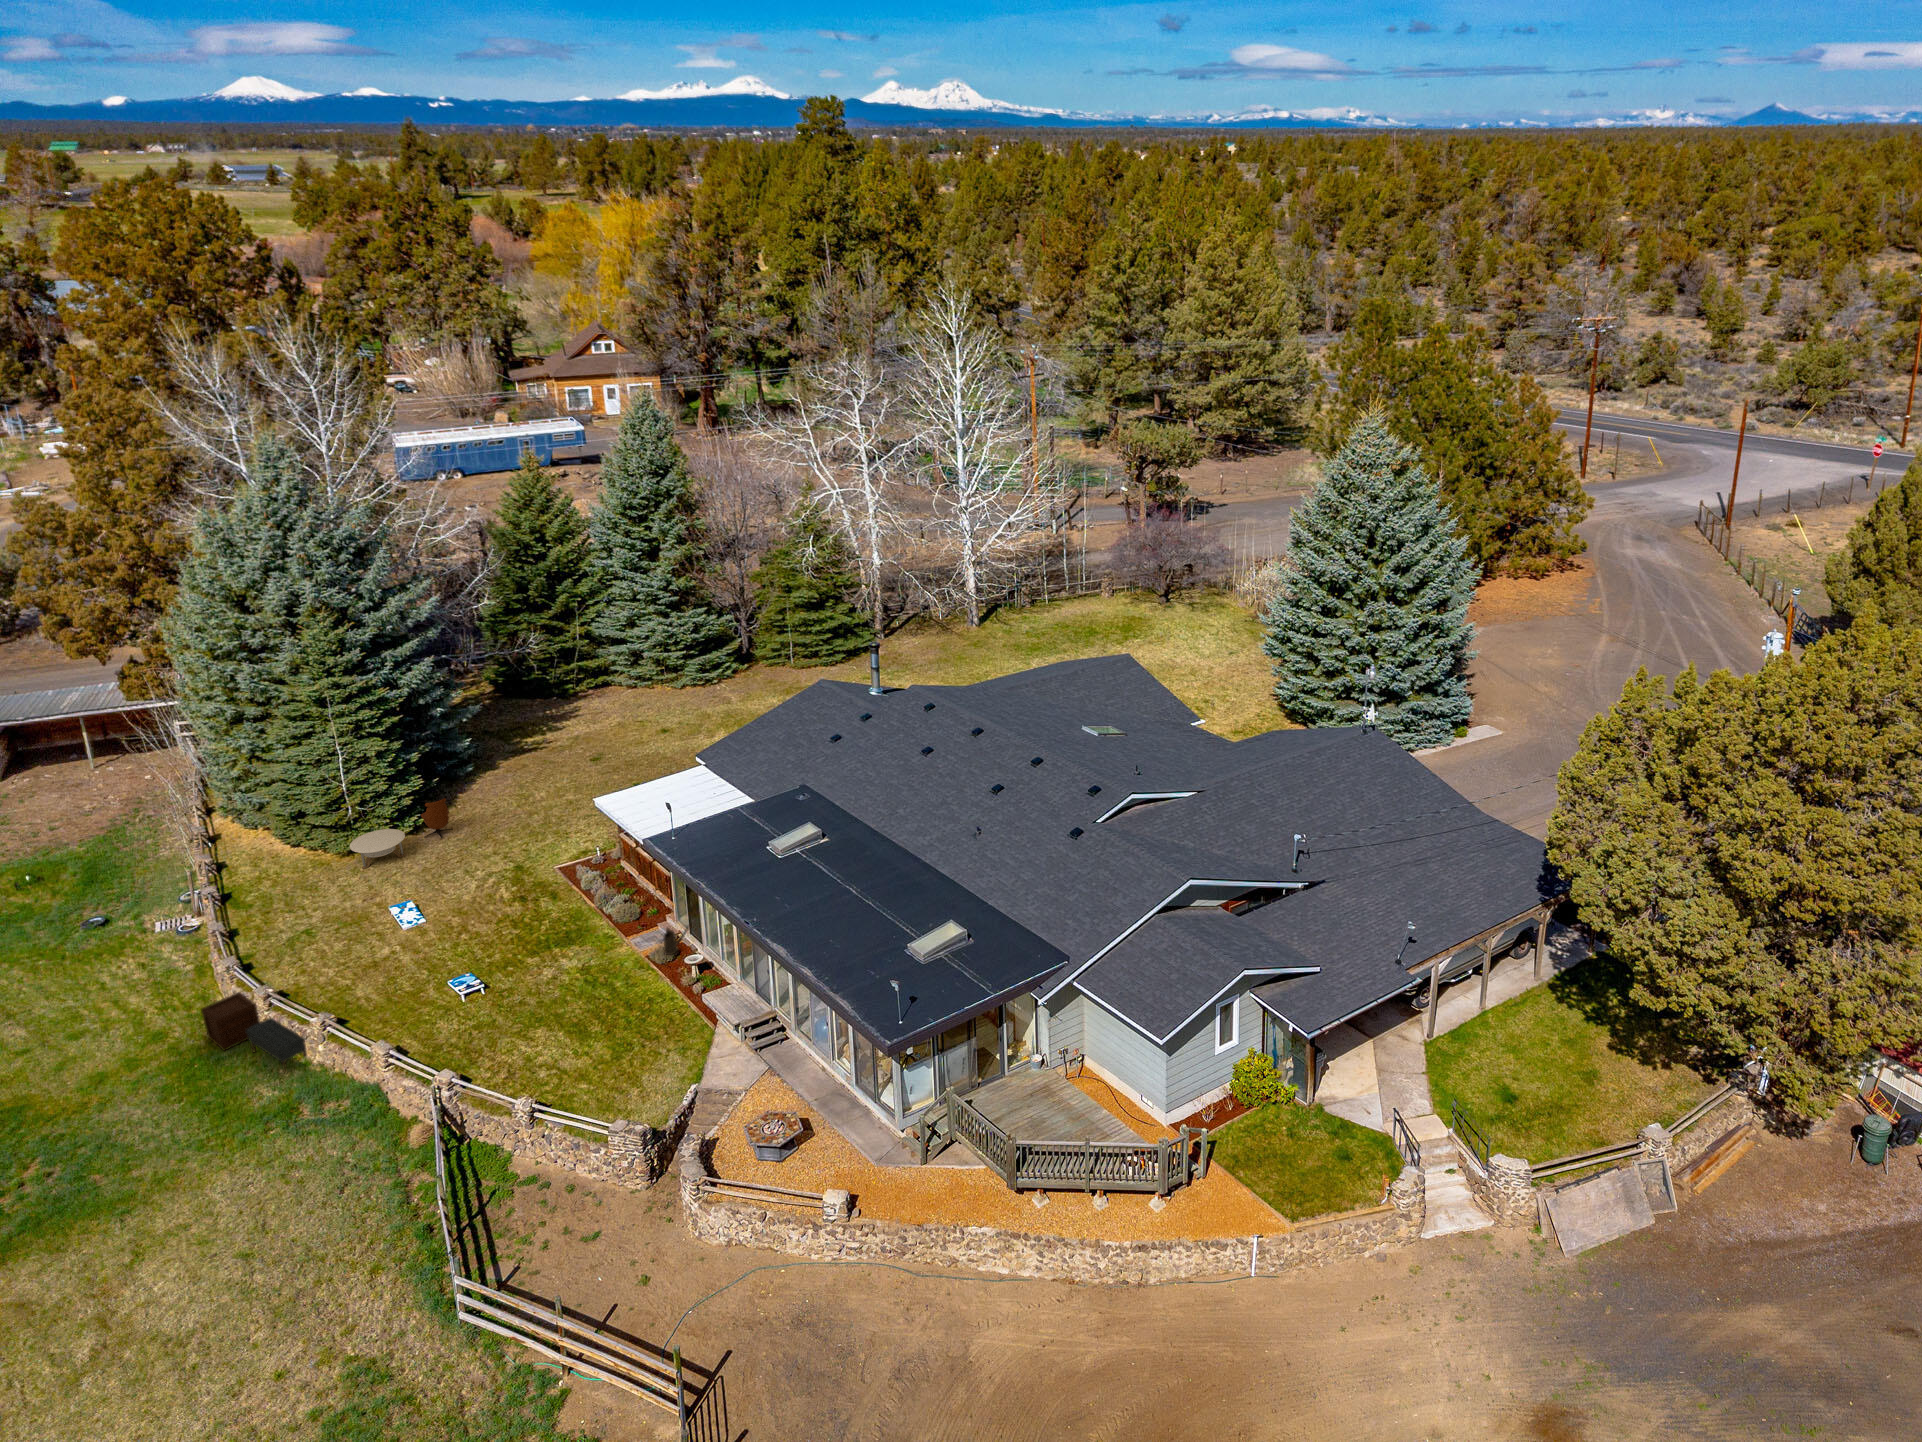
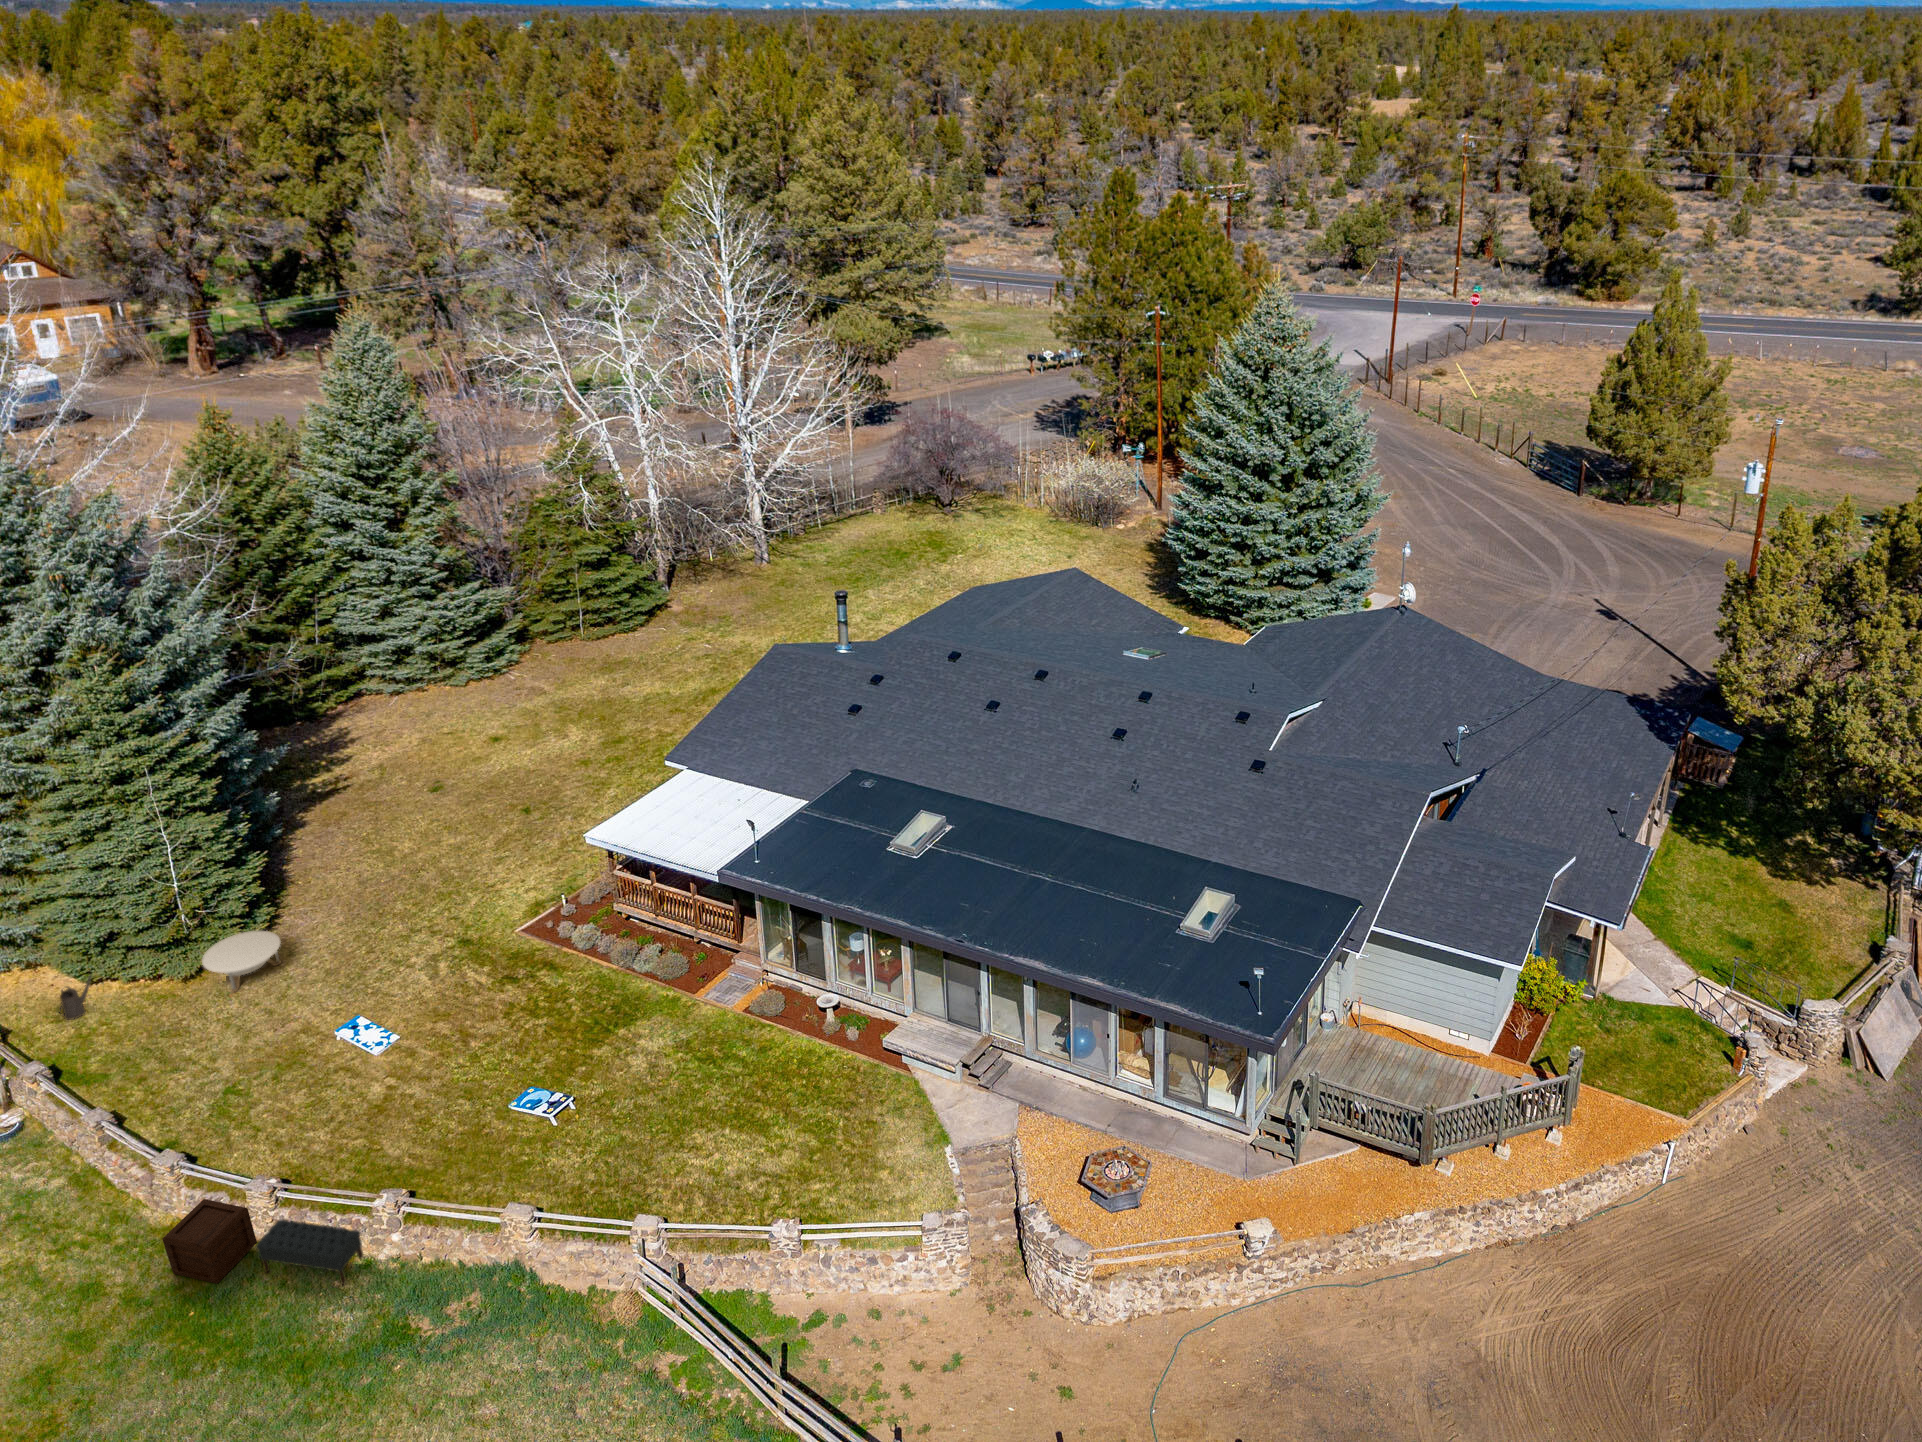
lounge chair: present [421,798,453,838] -> none [266,876,323,933]
watering can: present [663,926,689,955] -> present [59,975,92,1020]

